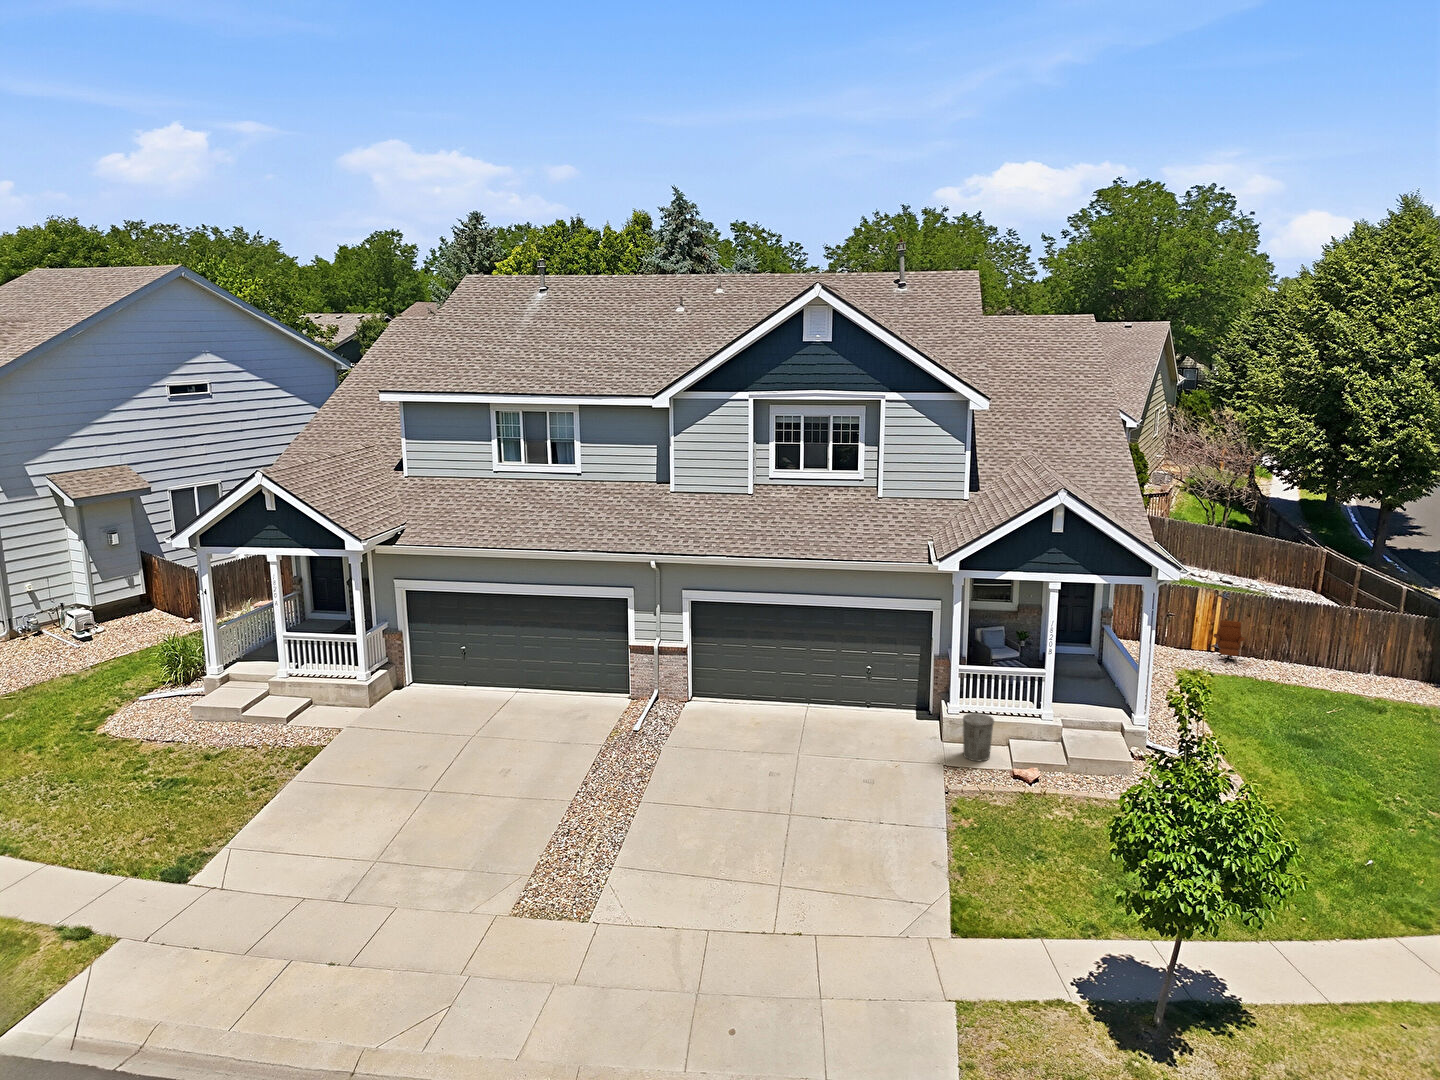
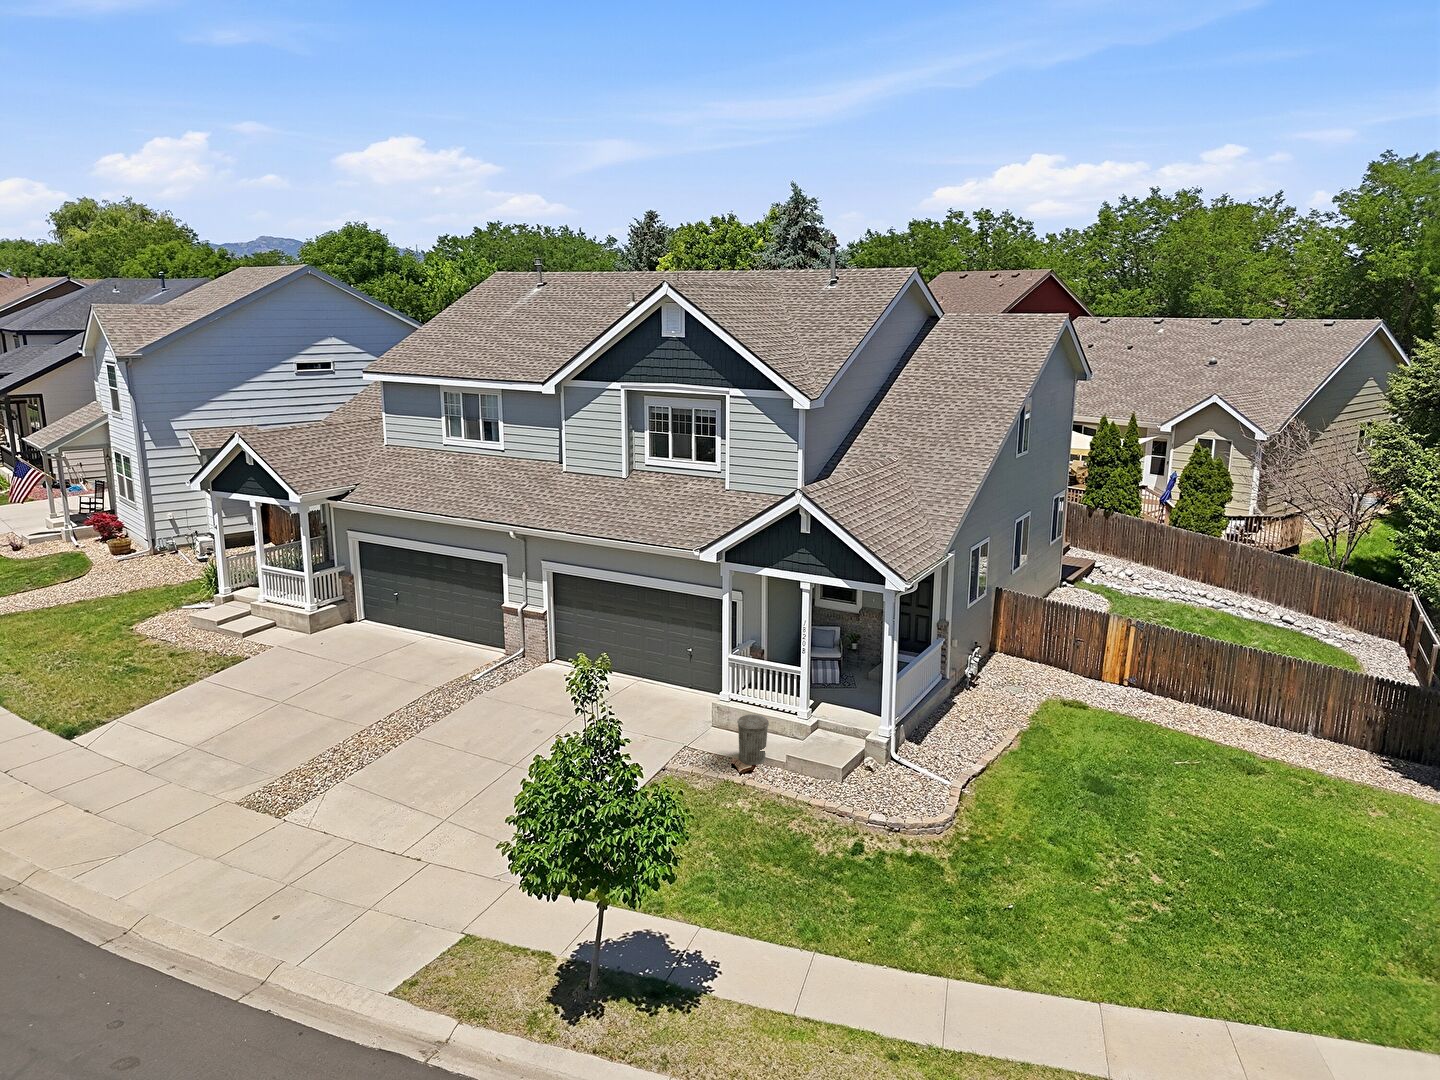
lounge chair: present [1213,620,1245,663] -> none [1122,651,1160,700]

